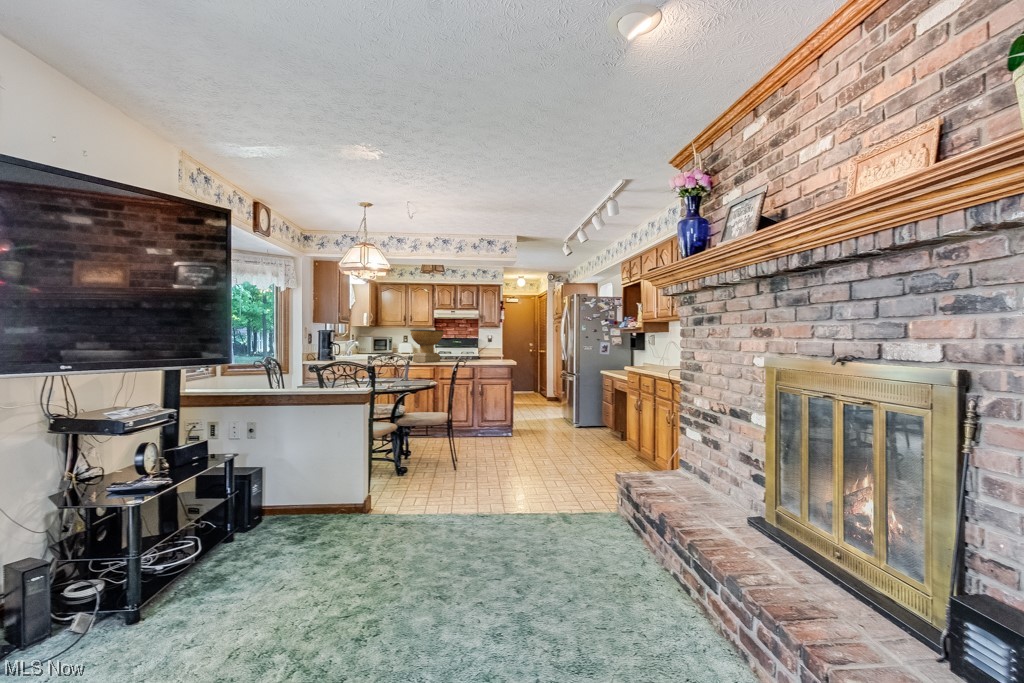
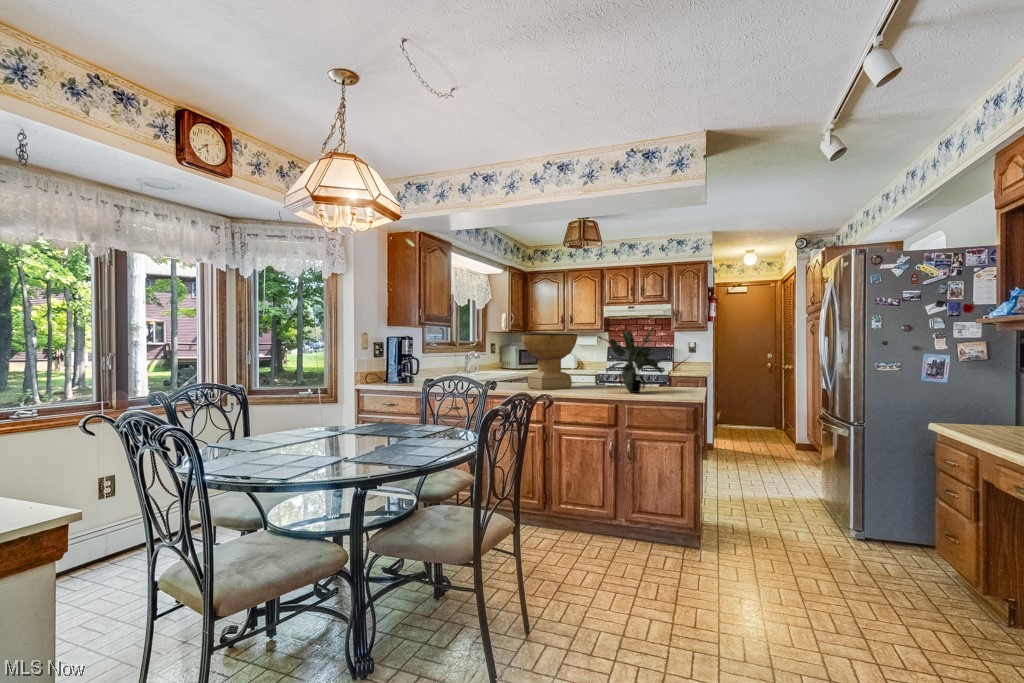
potted plant: none [464,328,498,362] -> present [603,327,667,393]

